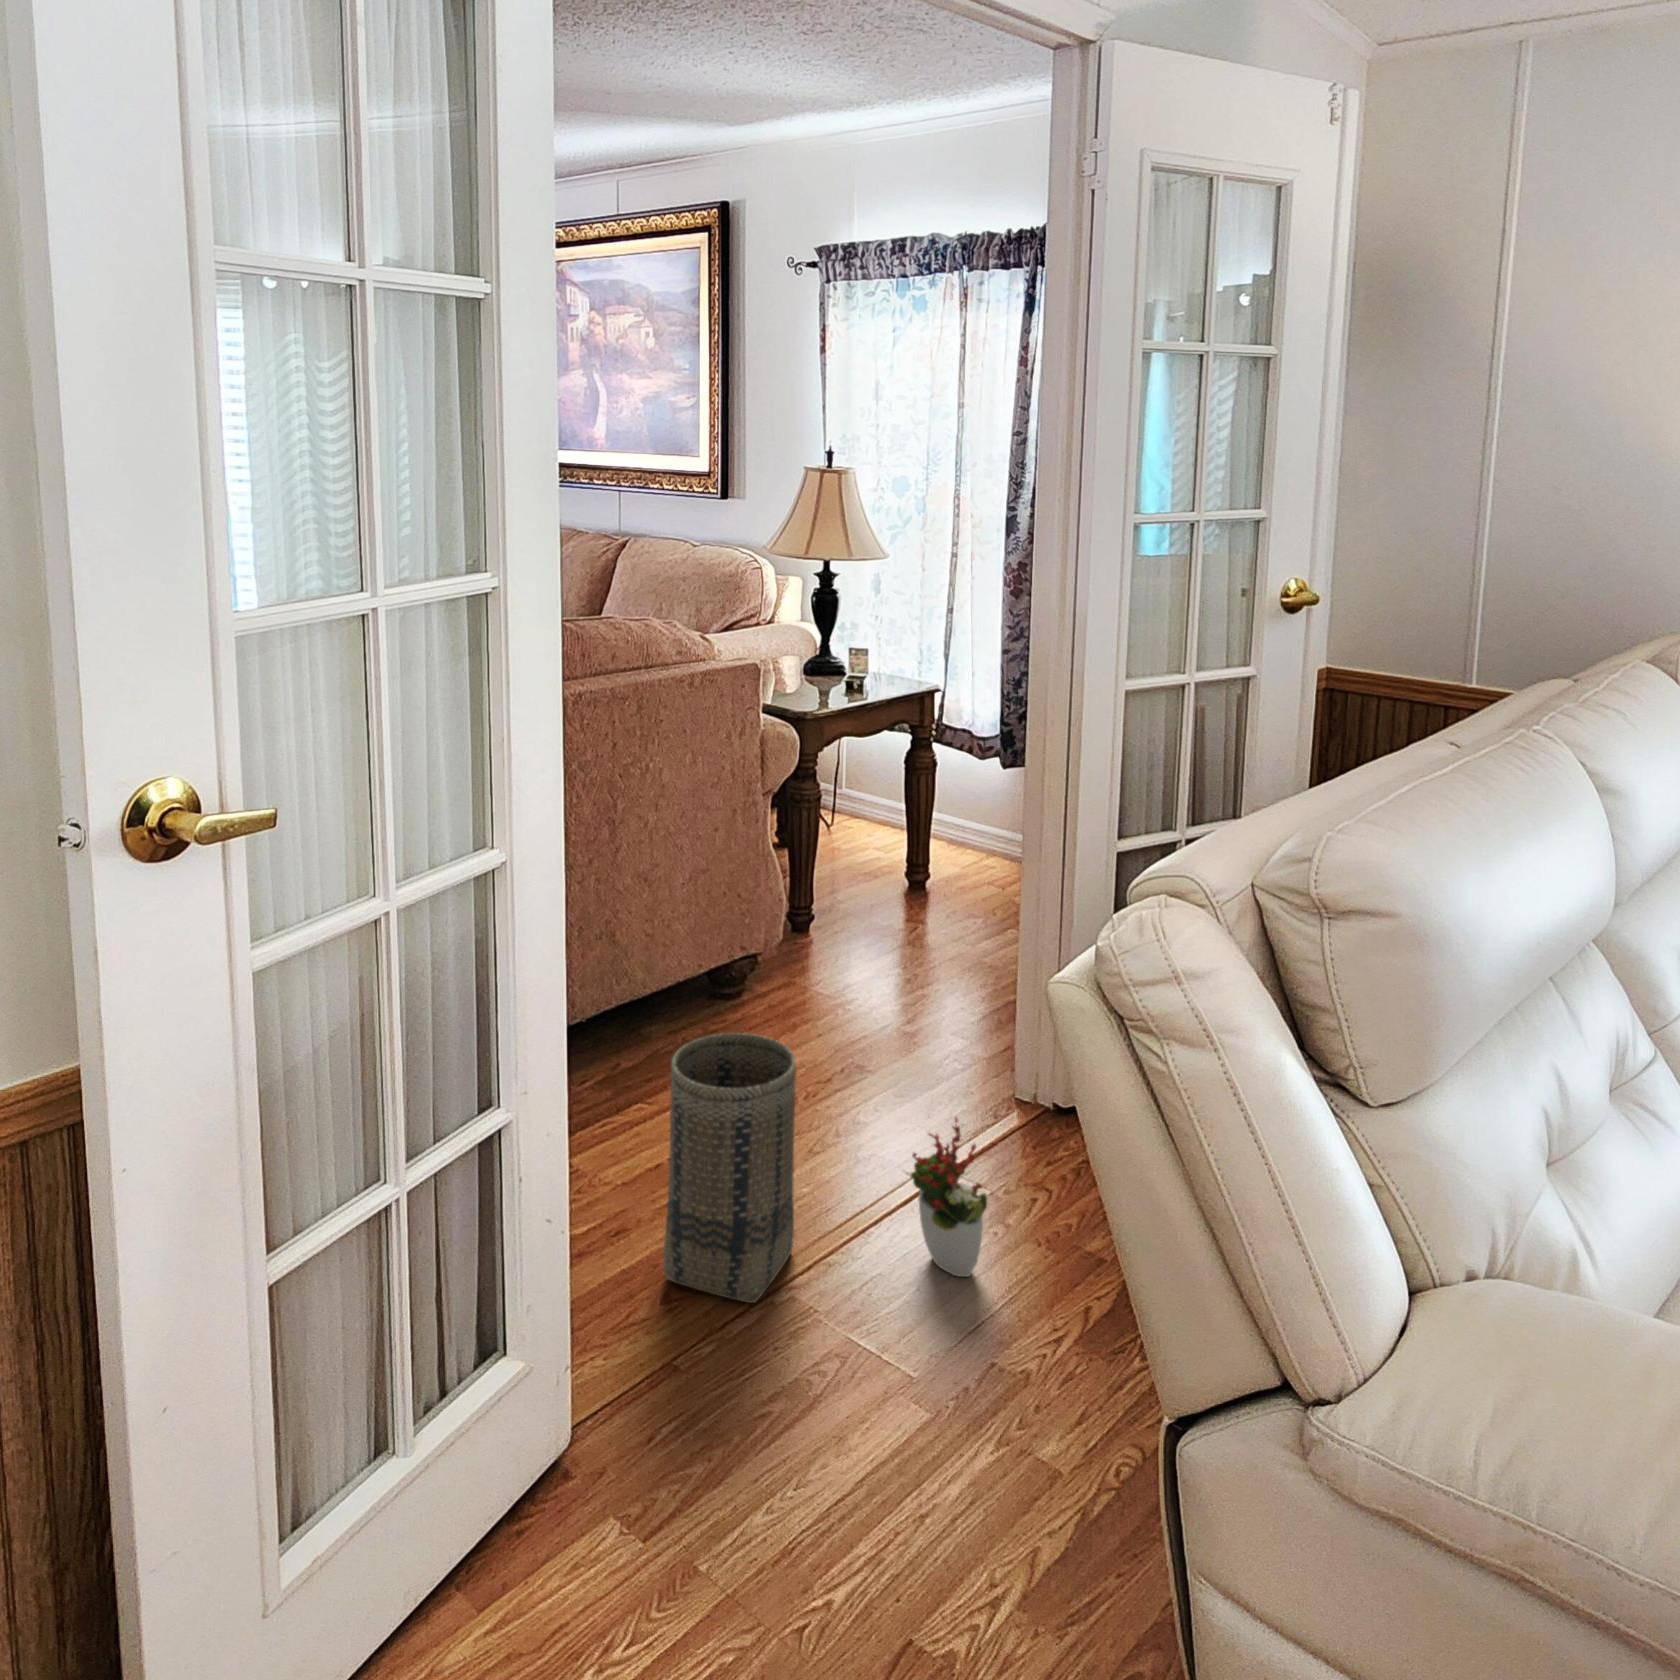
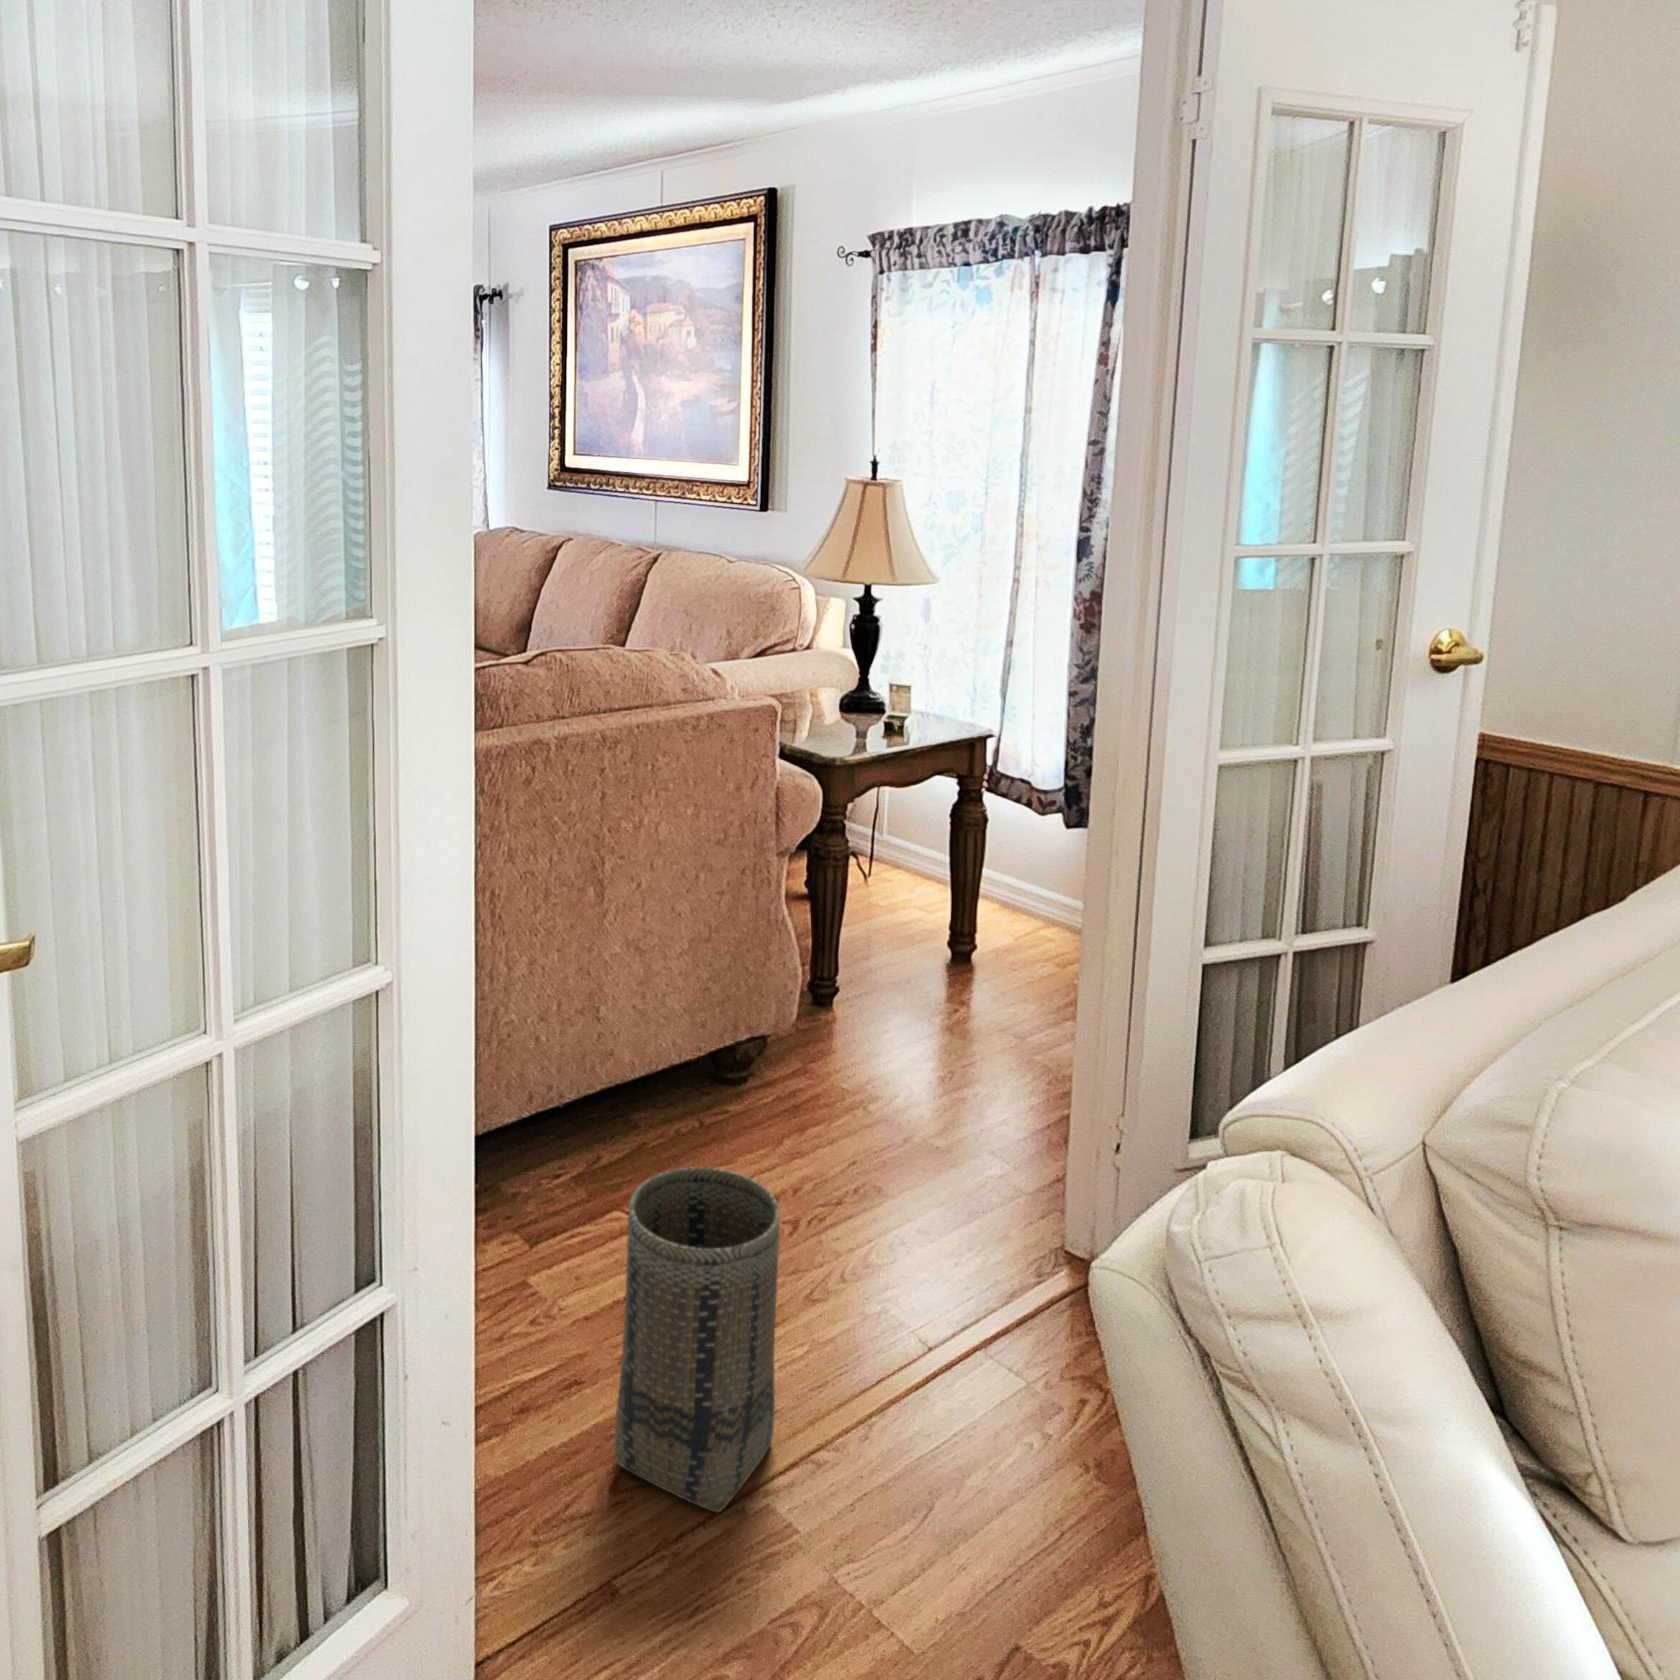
decorative plant: present [911,1117,987,1277] -> none [921,1303,1018,1512]

